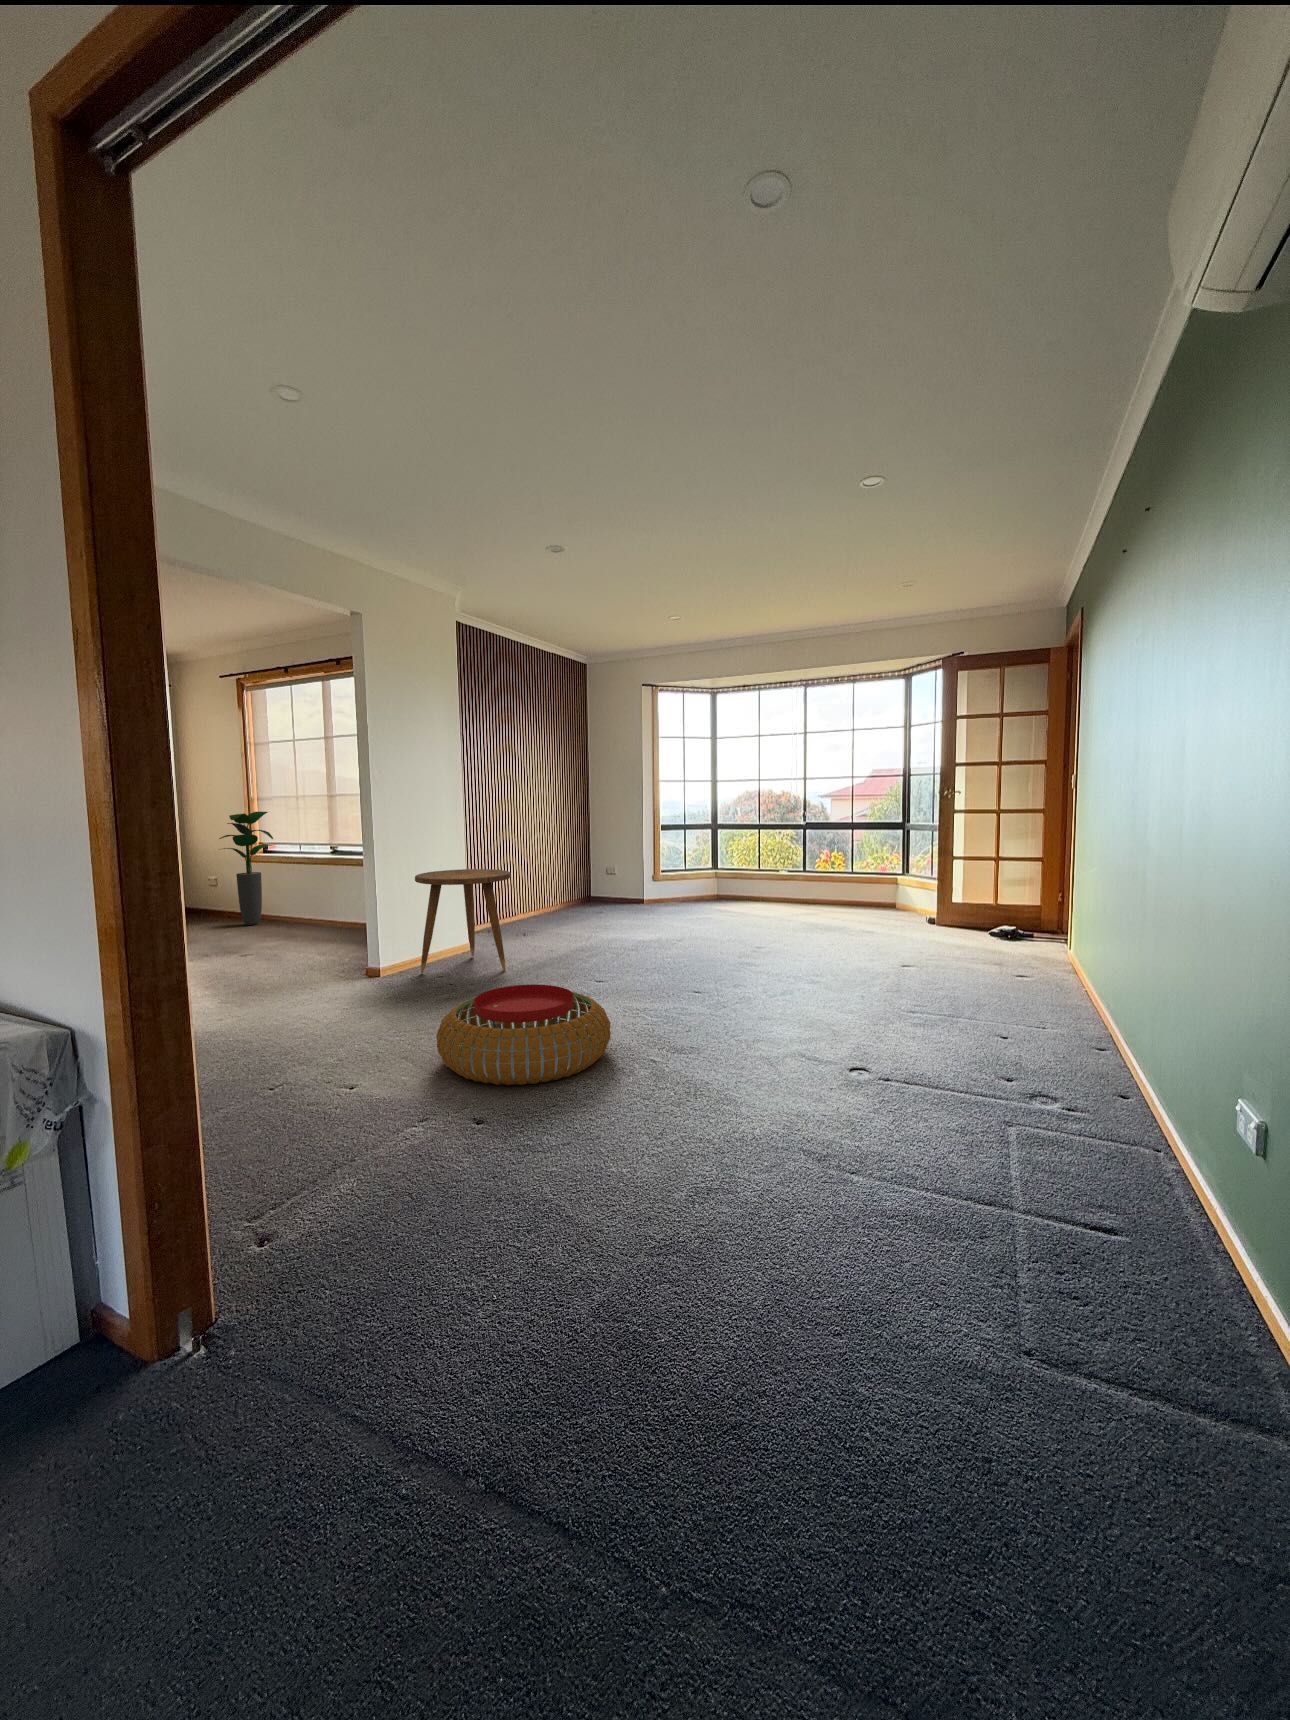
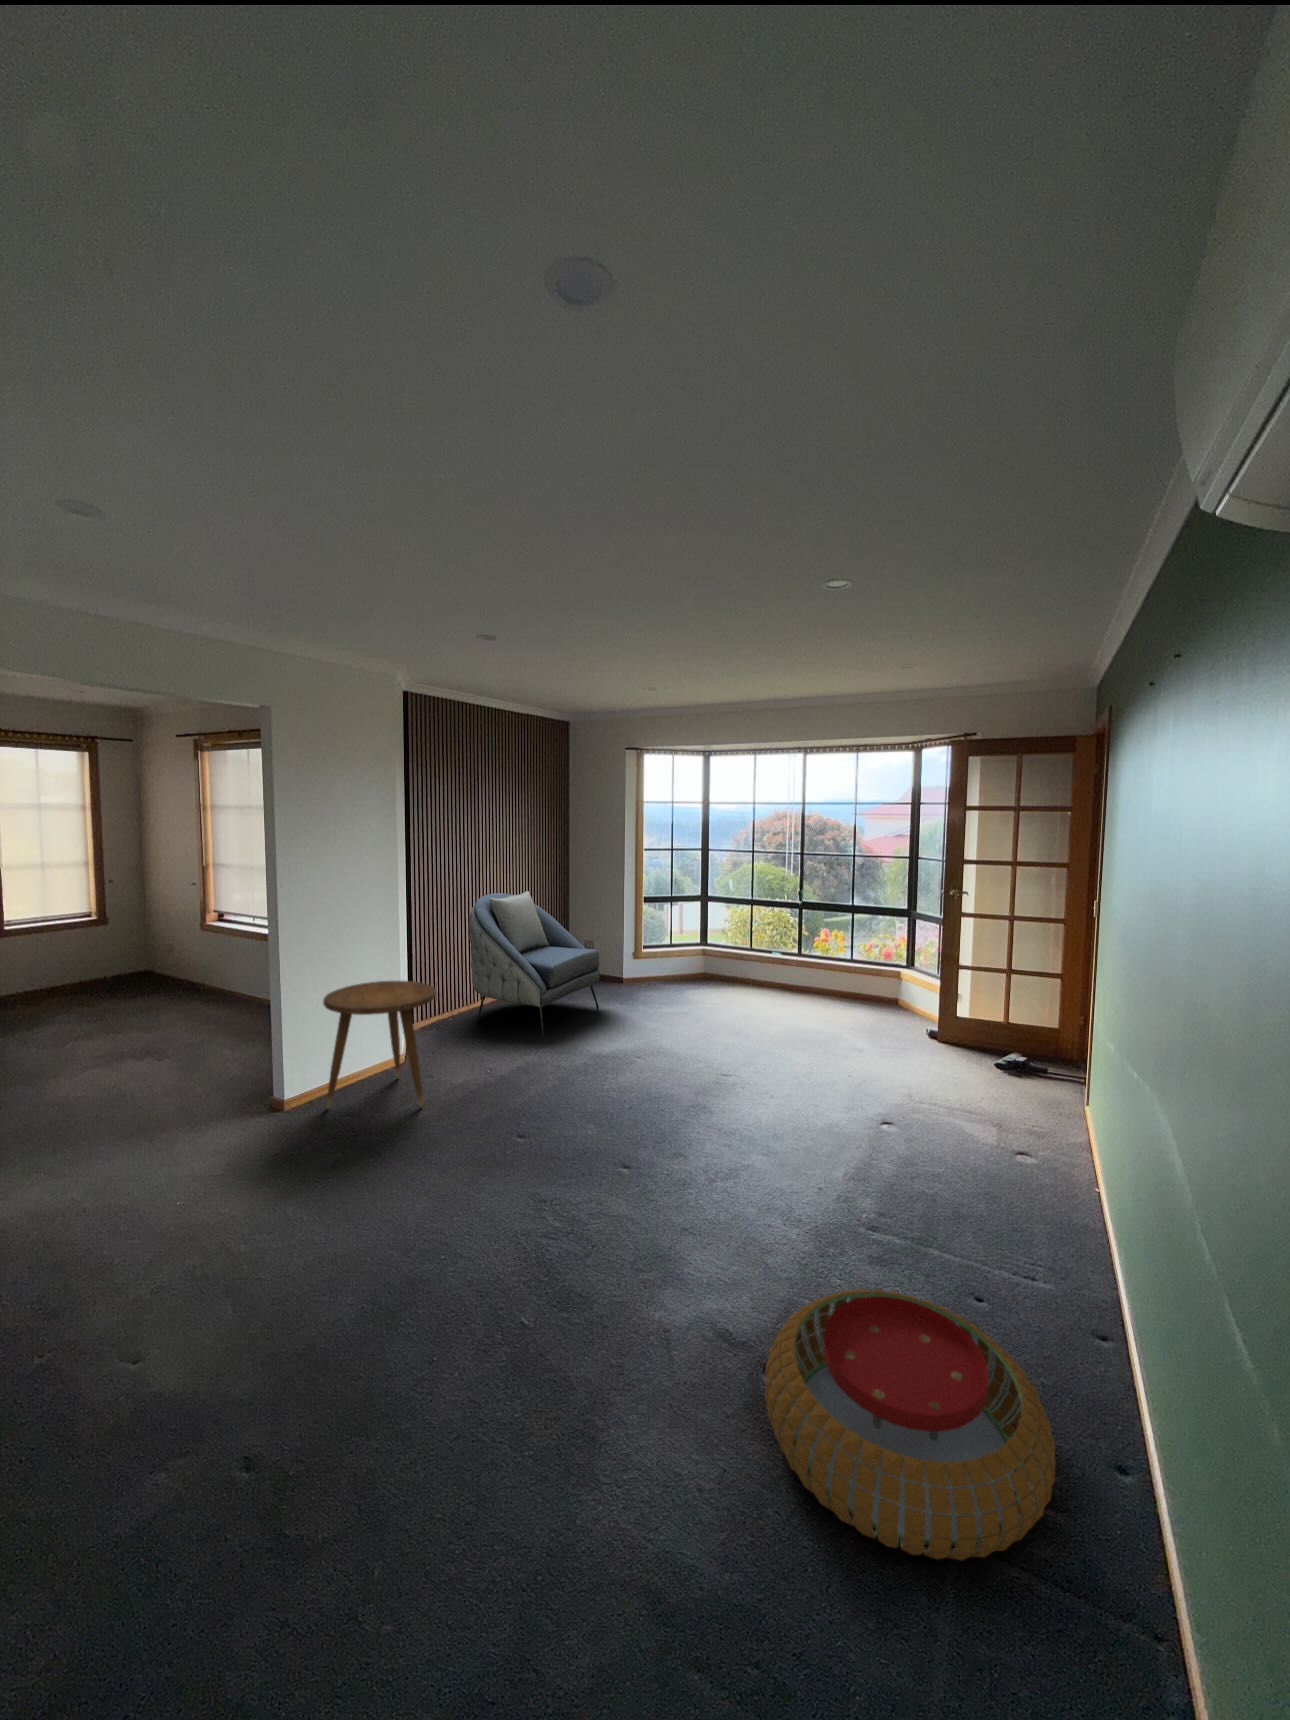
potted plant: present [219,812,273,925] -> none [164,881,229,1003]
armchair: none [513,812,630,934] -> present [469,891,599,1037]
pouf: present [436,984,611,1085] -> present [765,1289,1056,1560]

